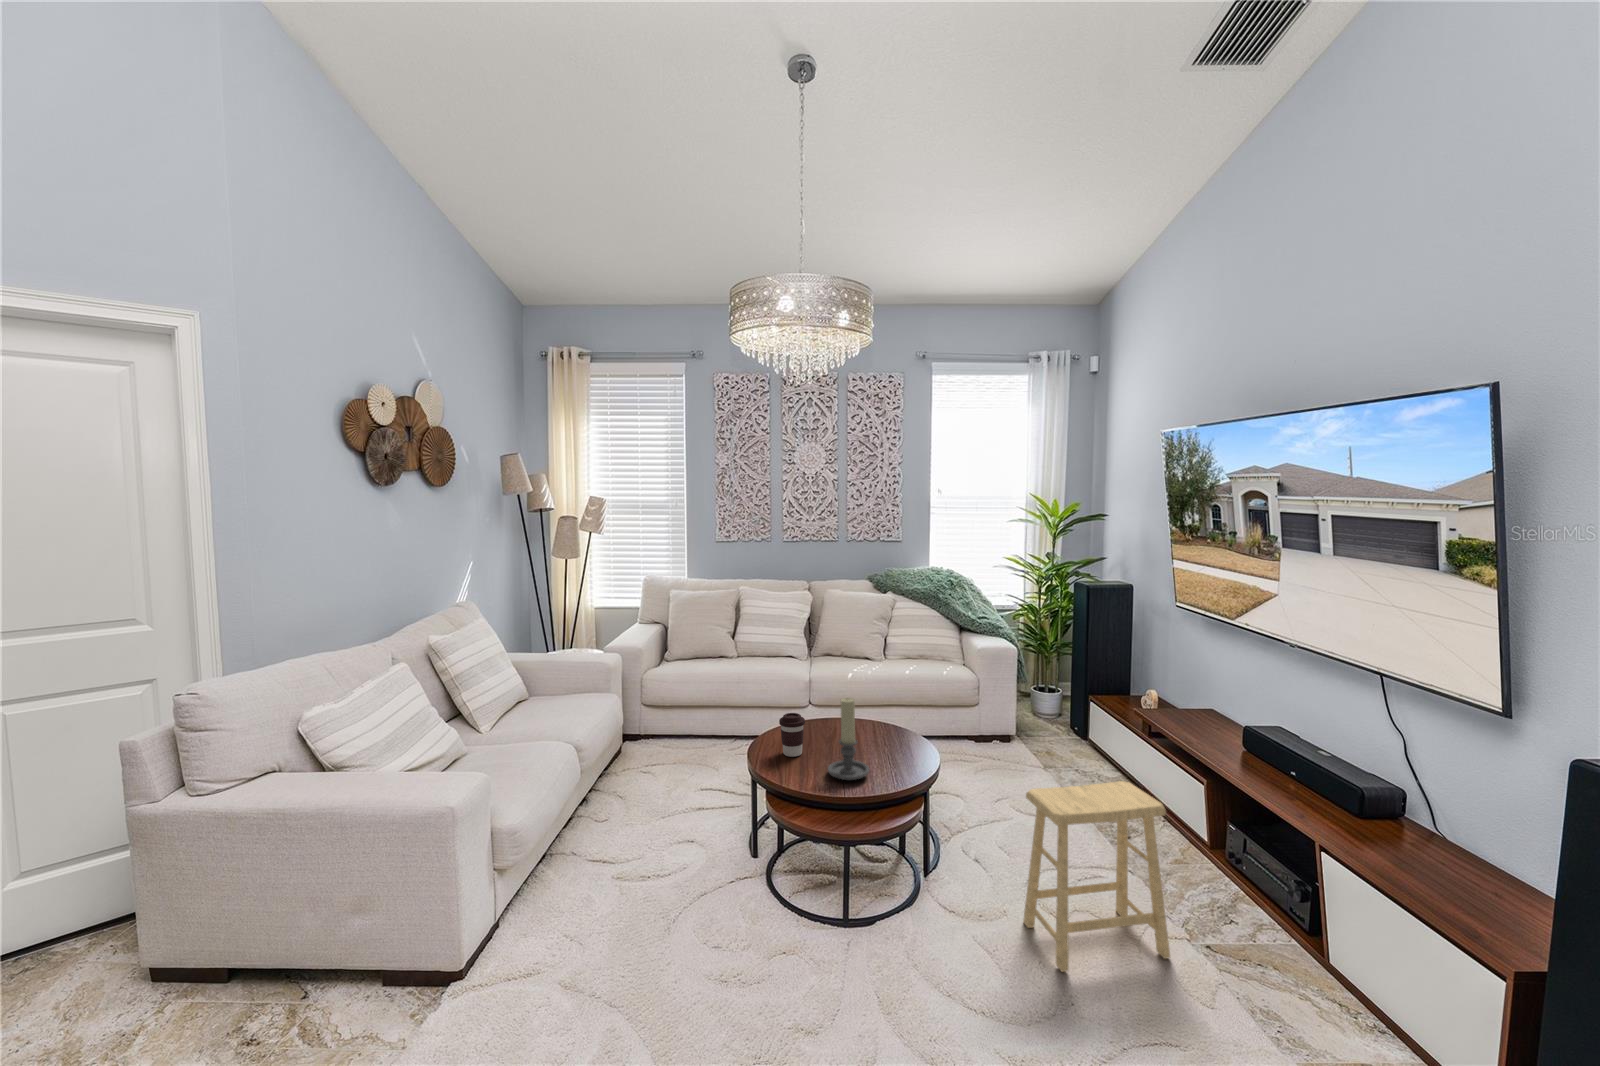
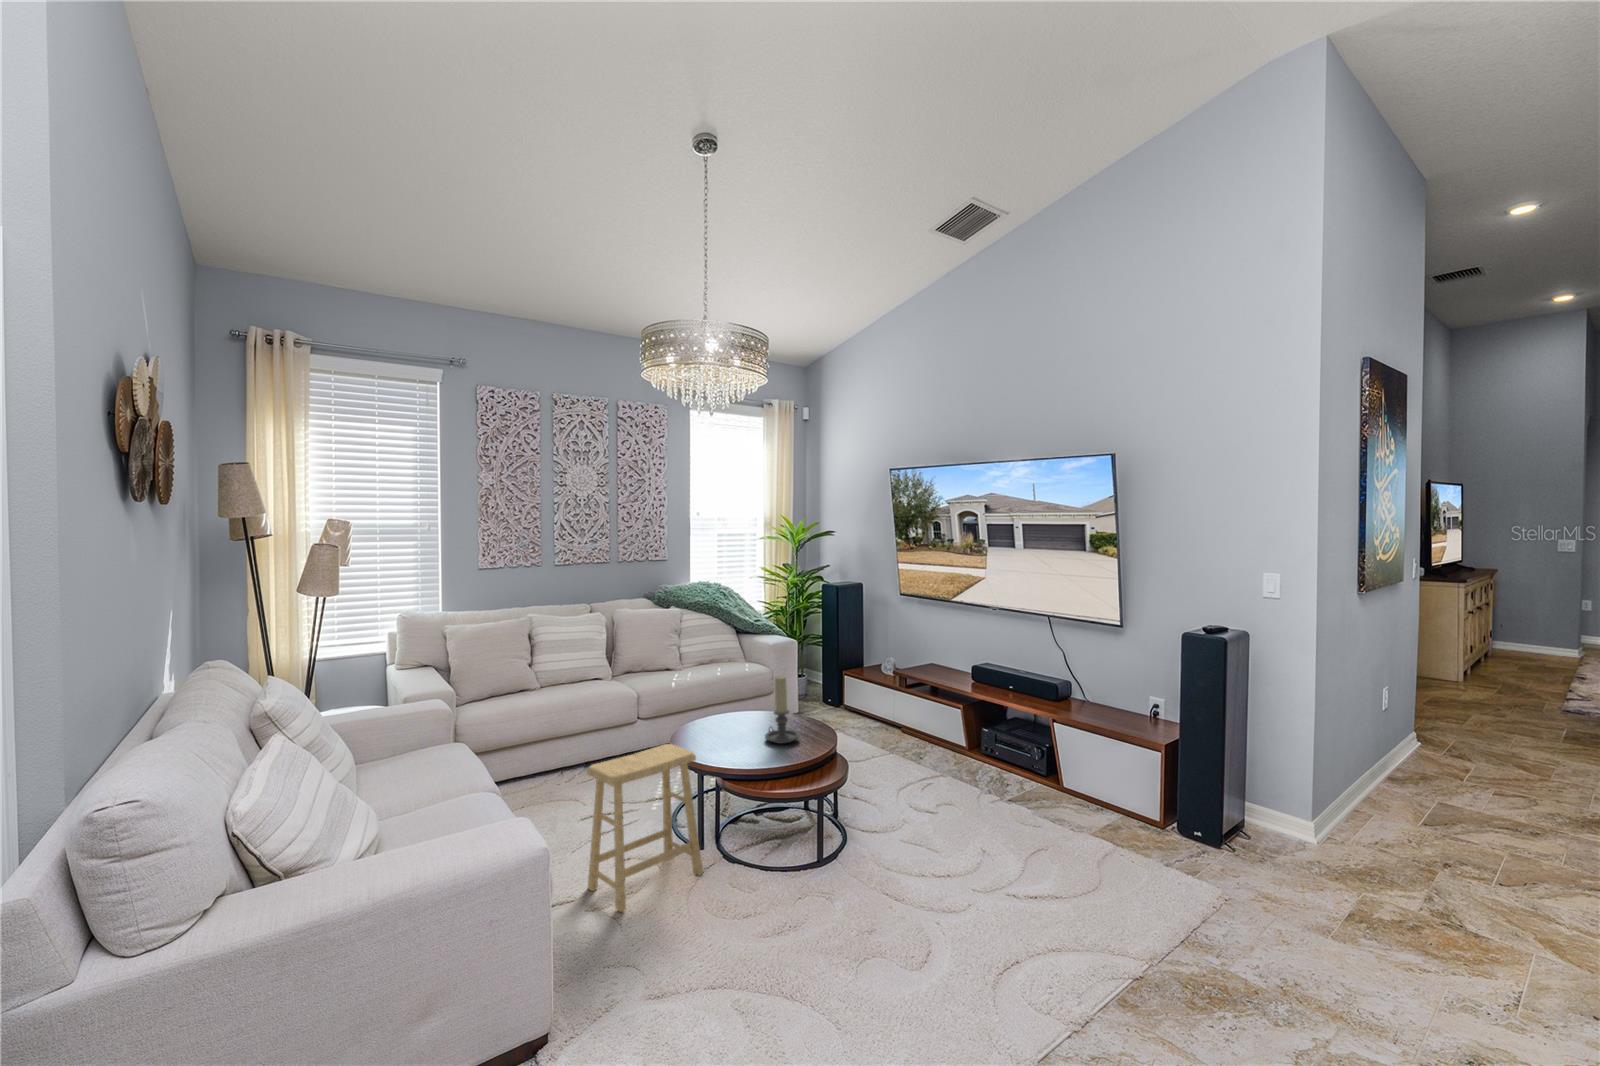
coffee cup: present [779,713,805,757] -> none [707,702,730,740]
footstool: present [1023,781,1170,972] -> present [587,744,703,912]

